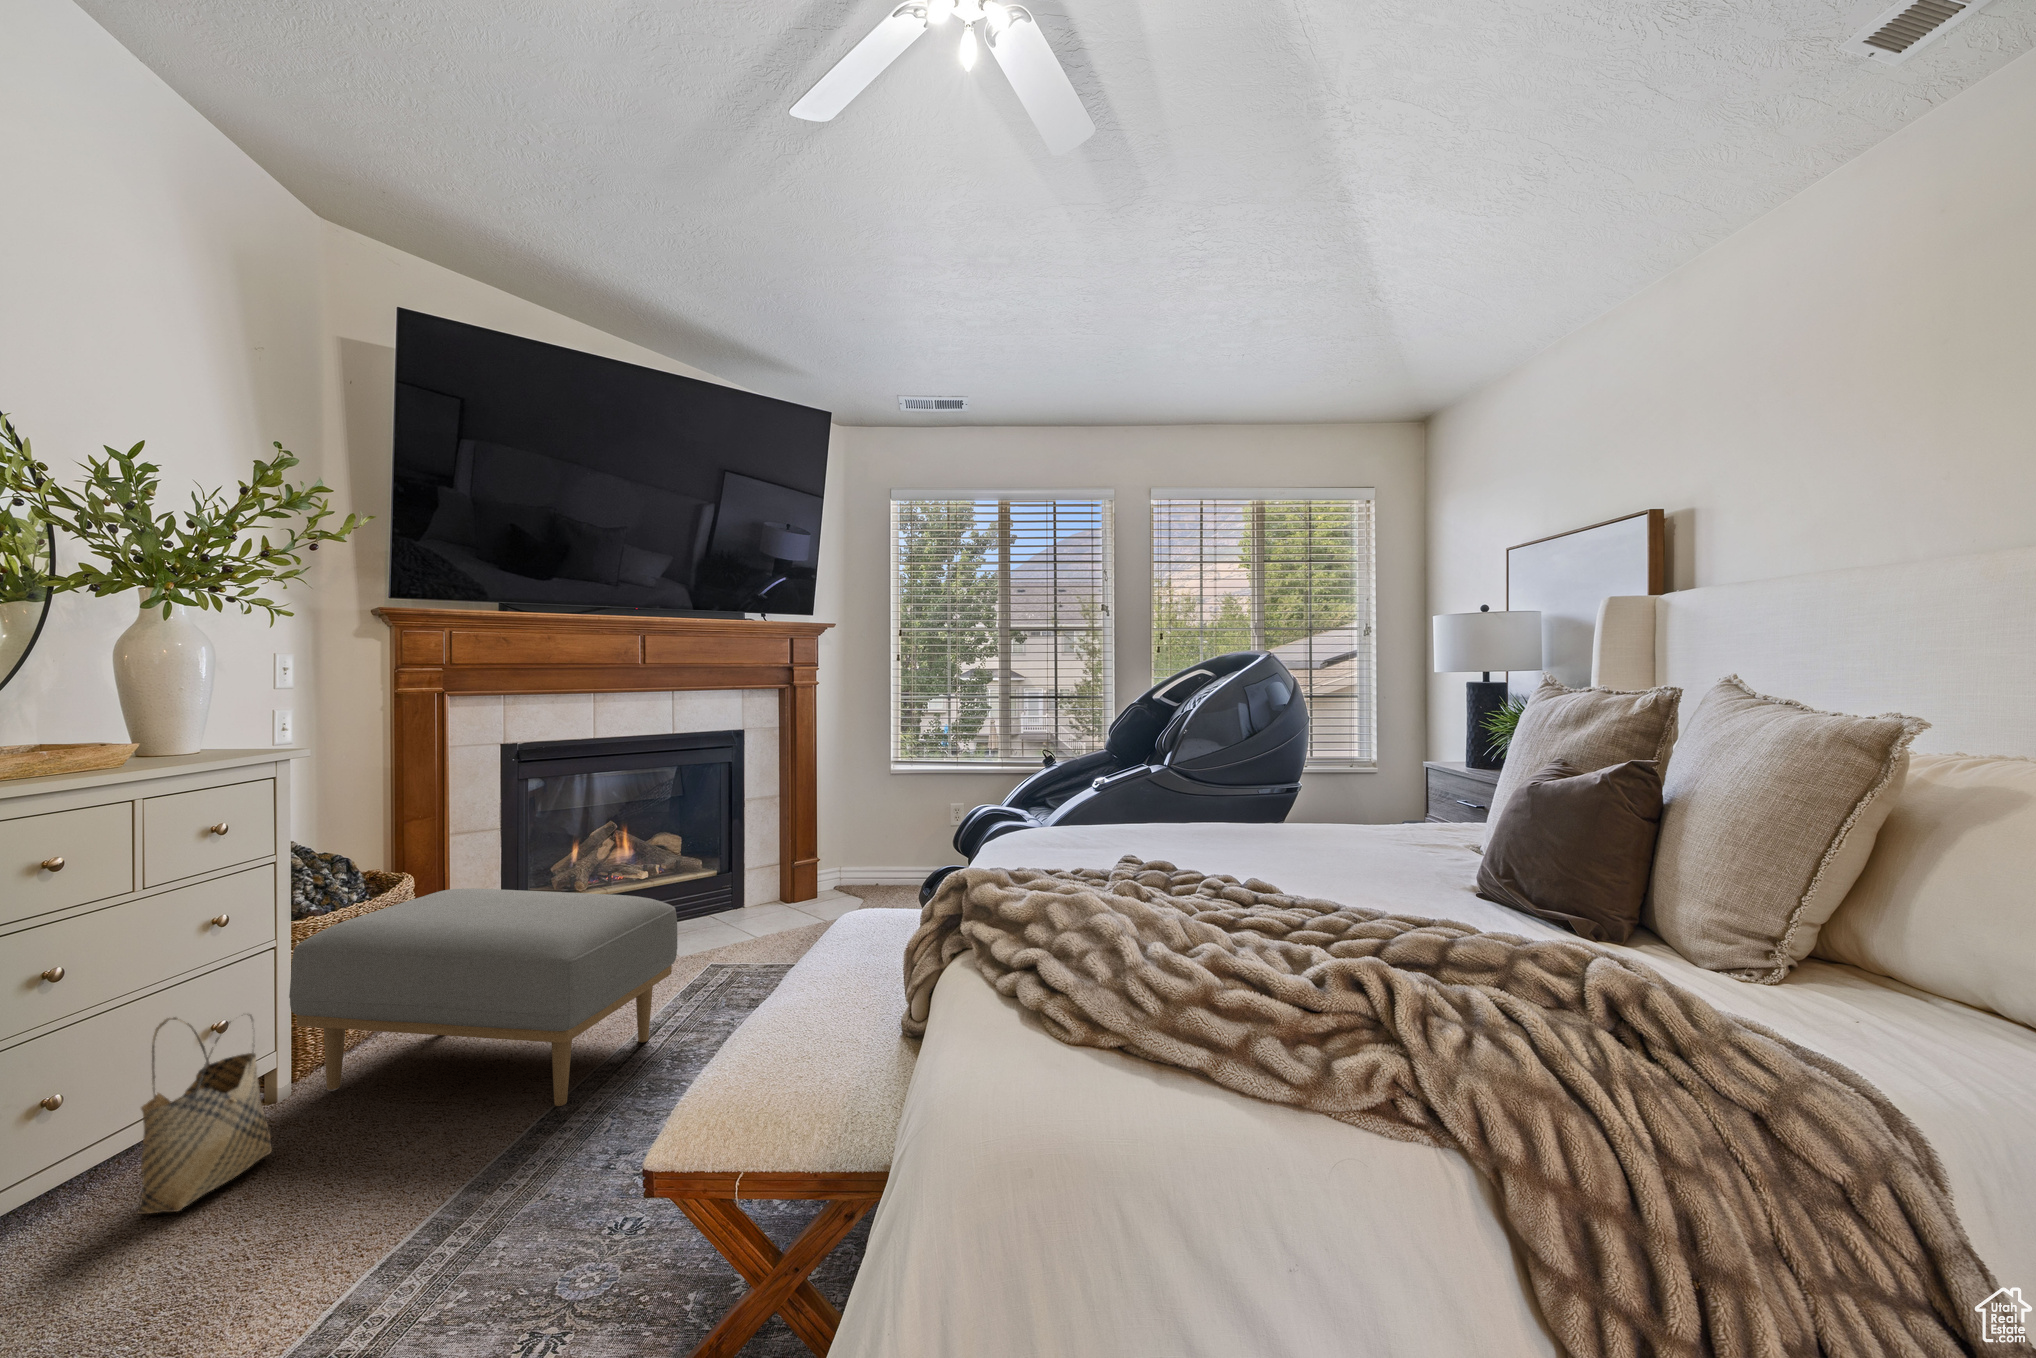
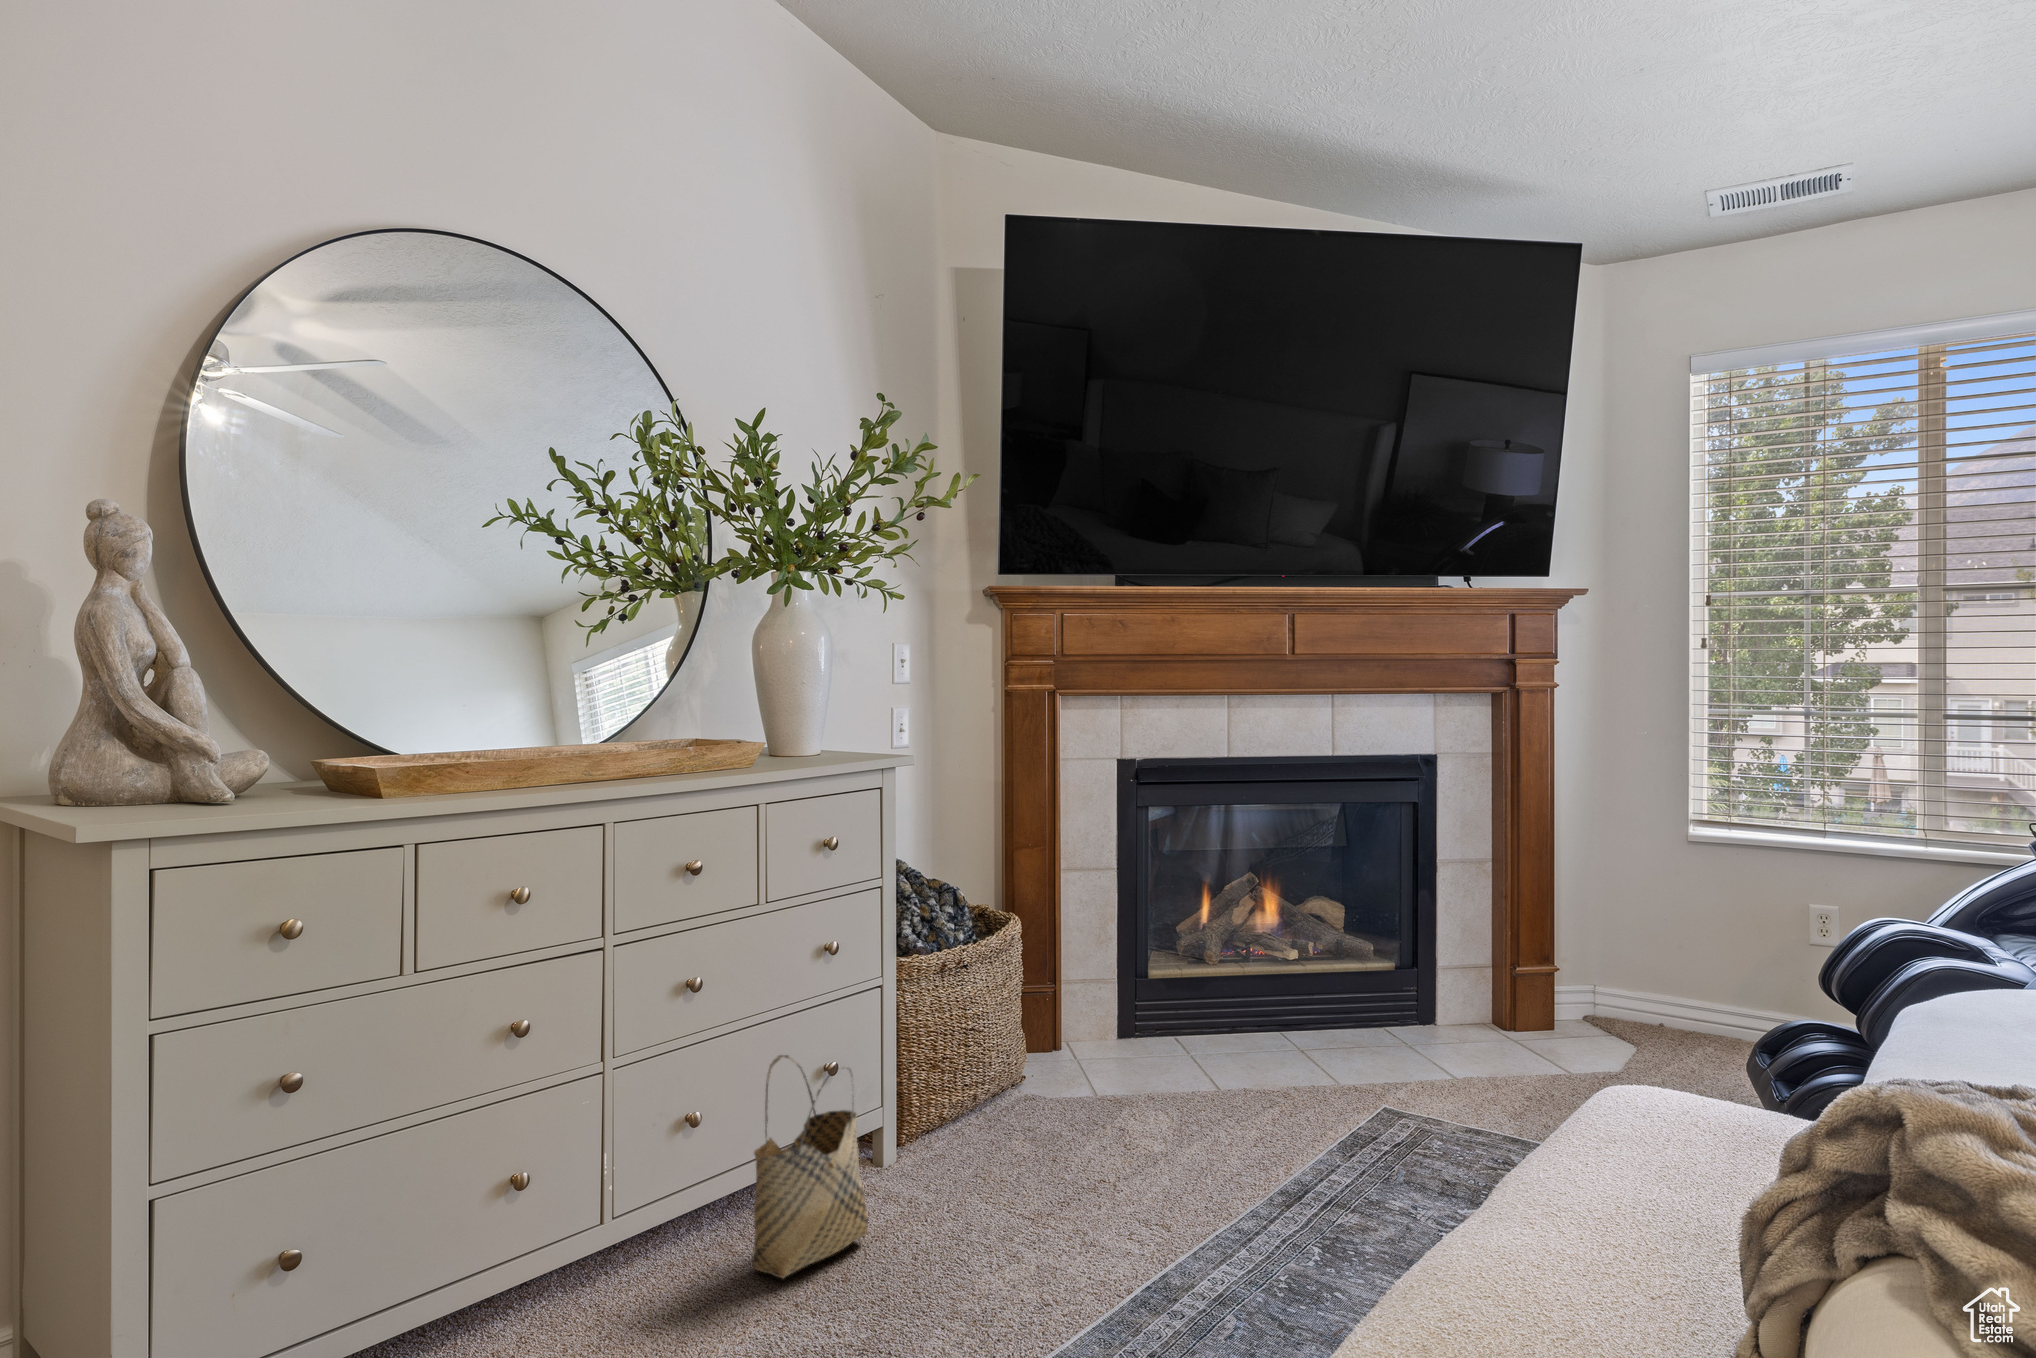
ottoman: present [289,889,677,1106] -> none [892,945,1334,1274]

